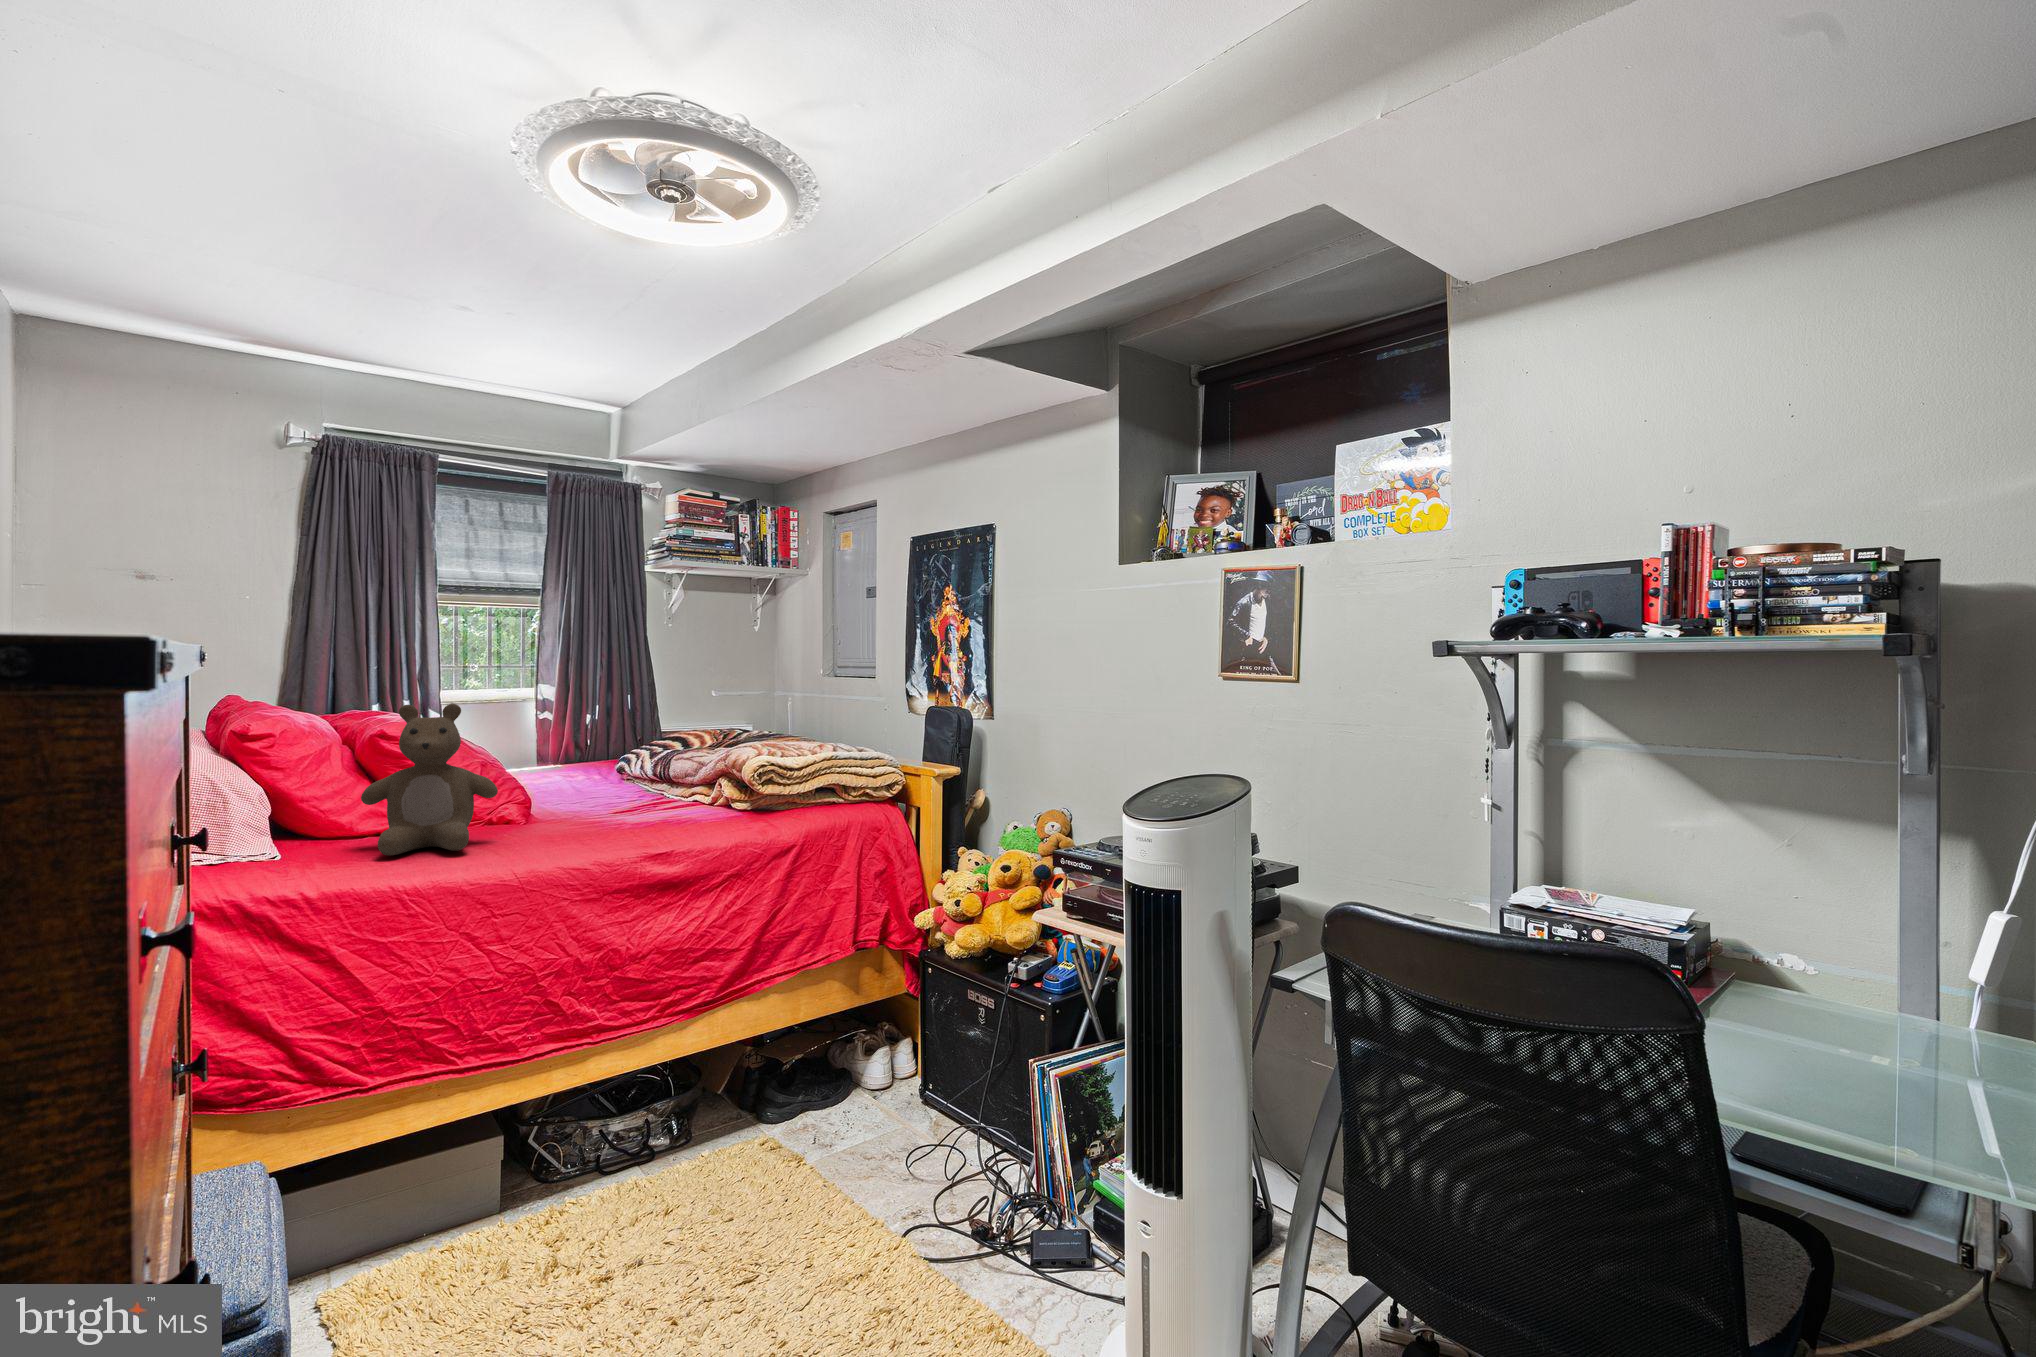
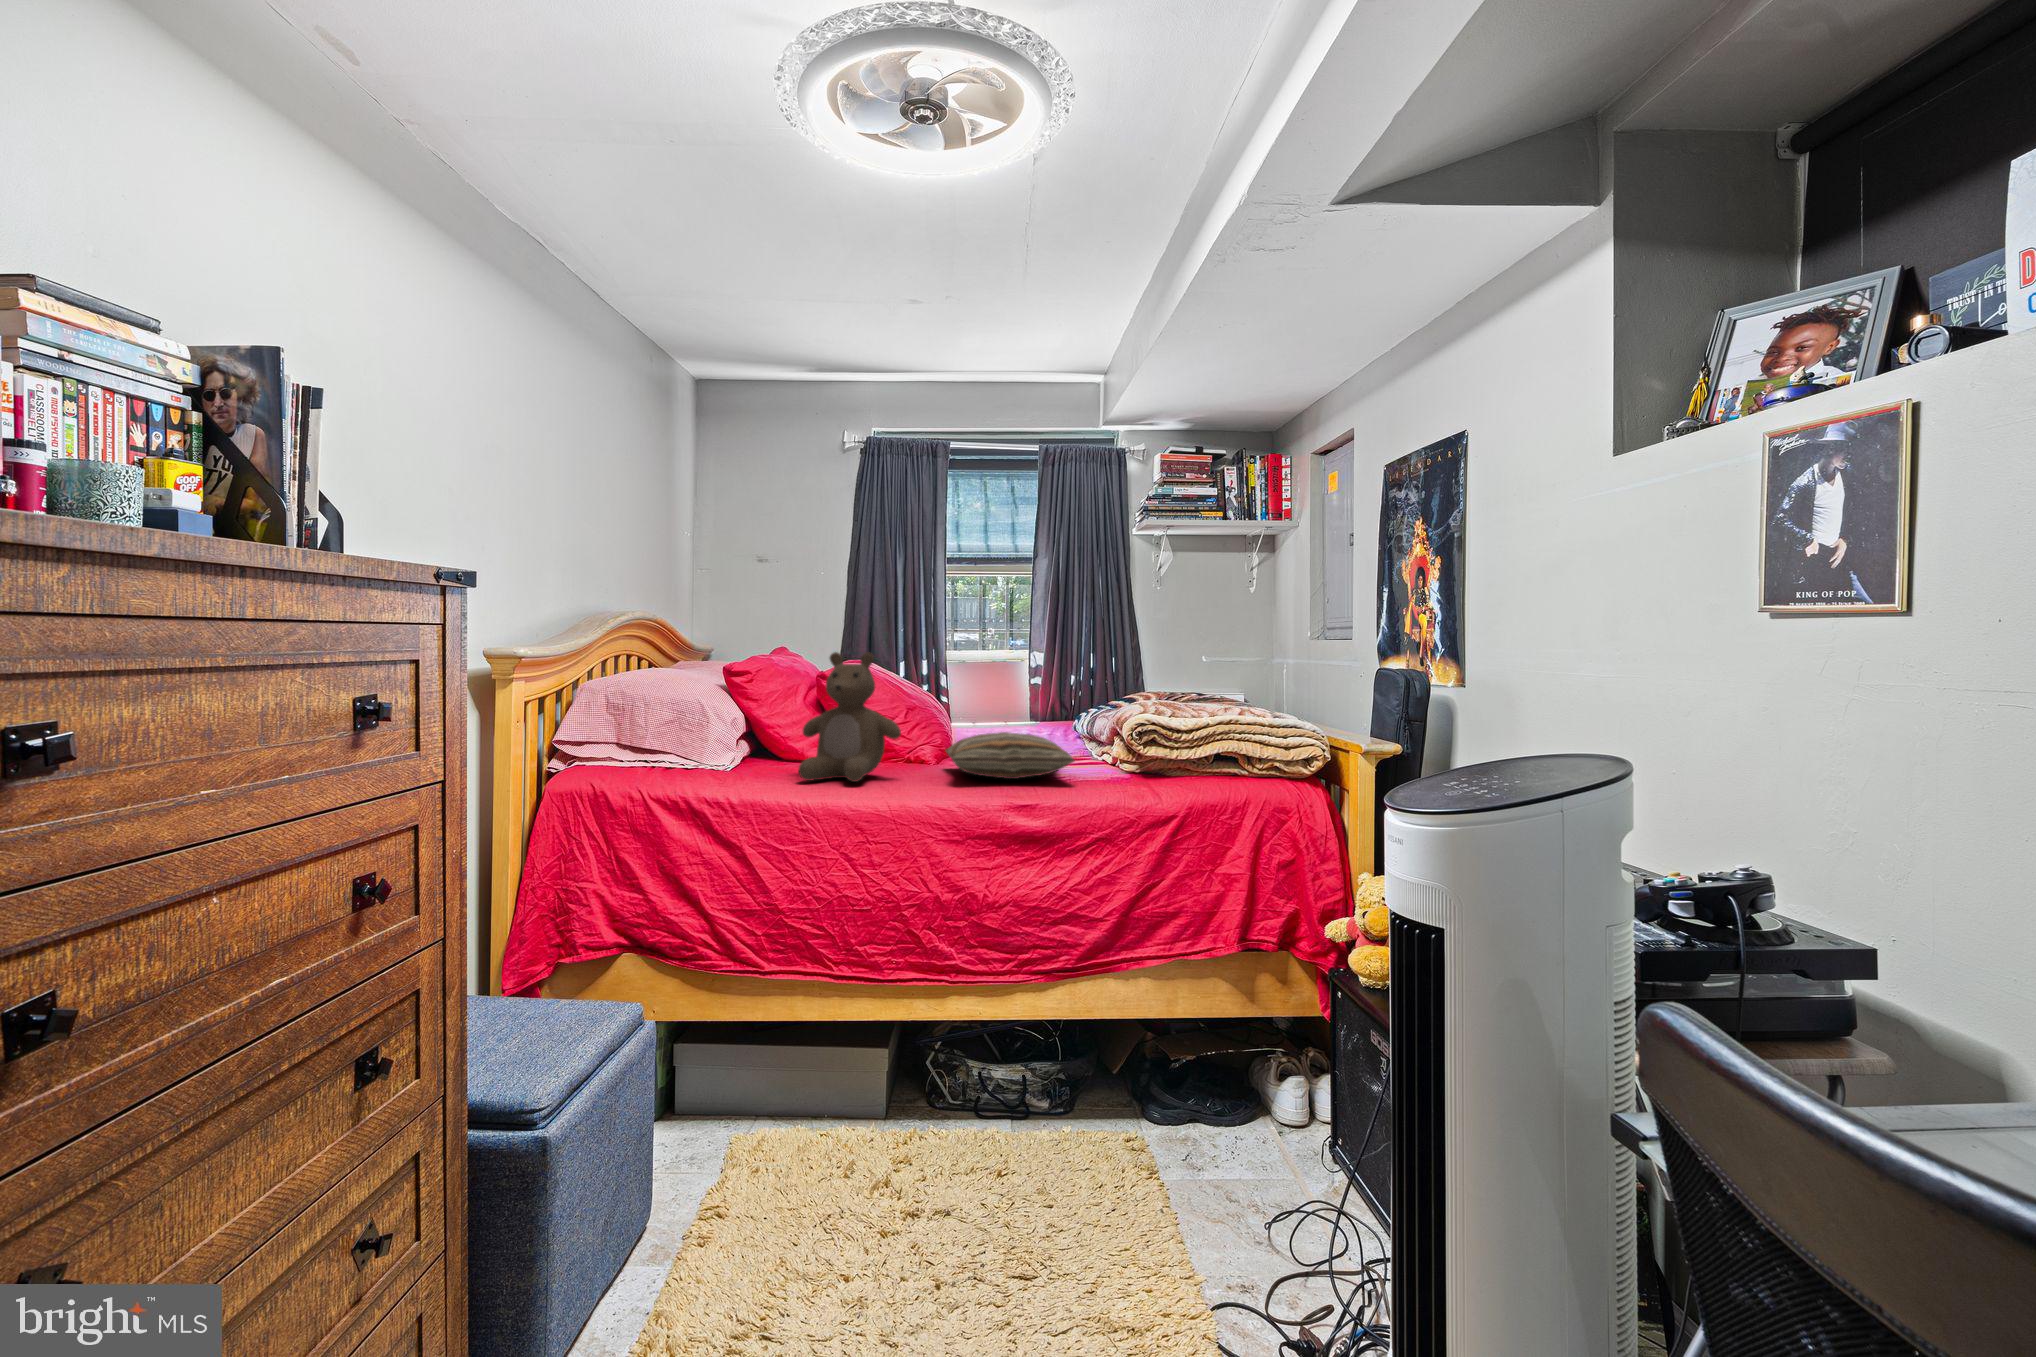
pillow: none [527,779,695,827] -> present [946,732,1074,779]

